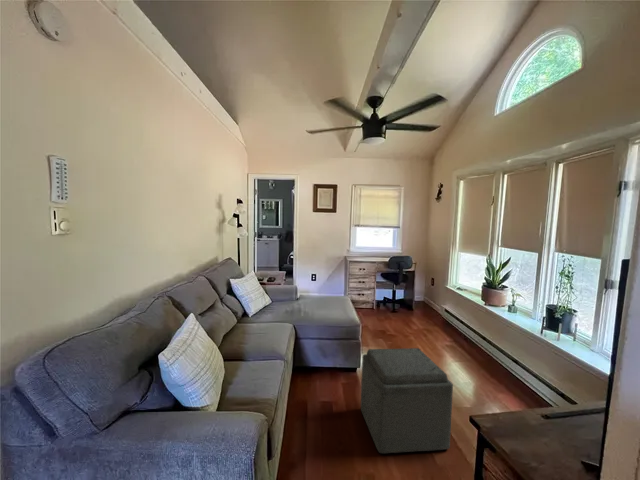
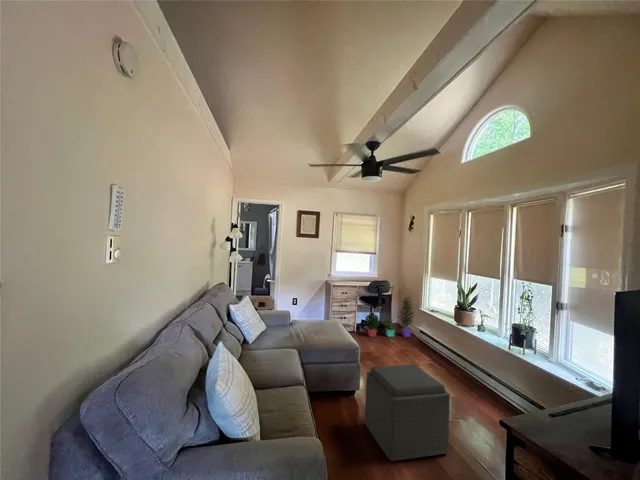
potted plant: none [383,273,440,316] -> present [365,298,413,337]

